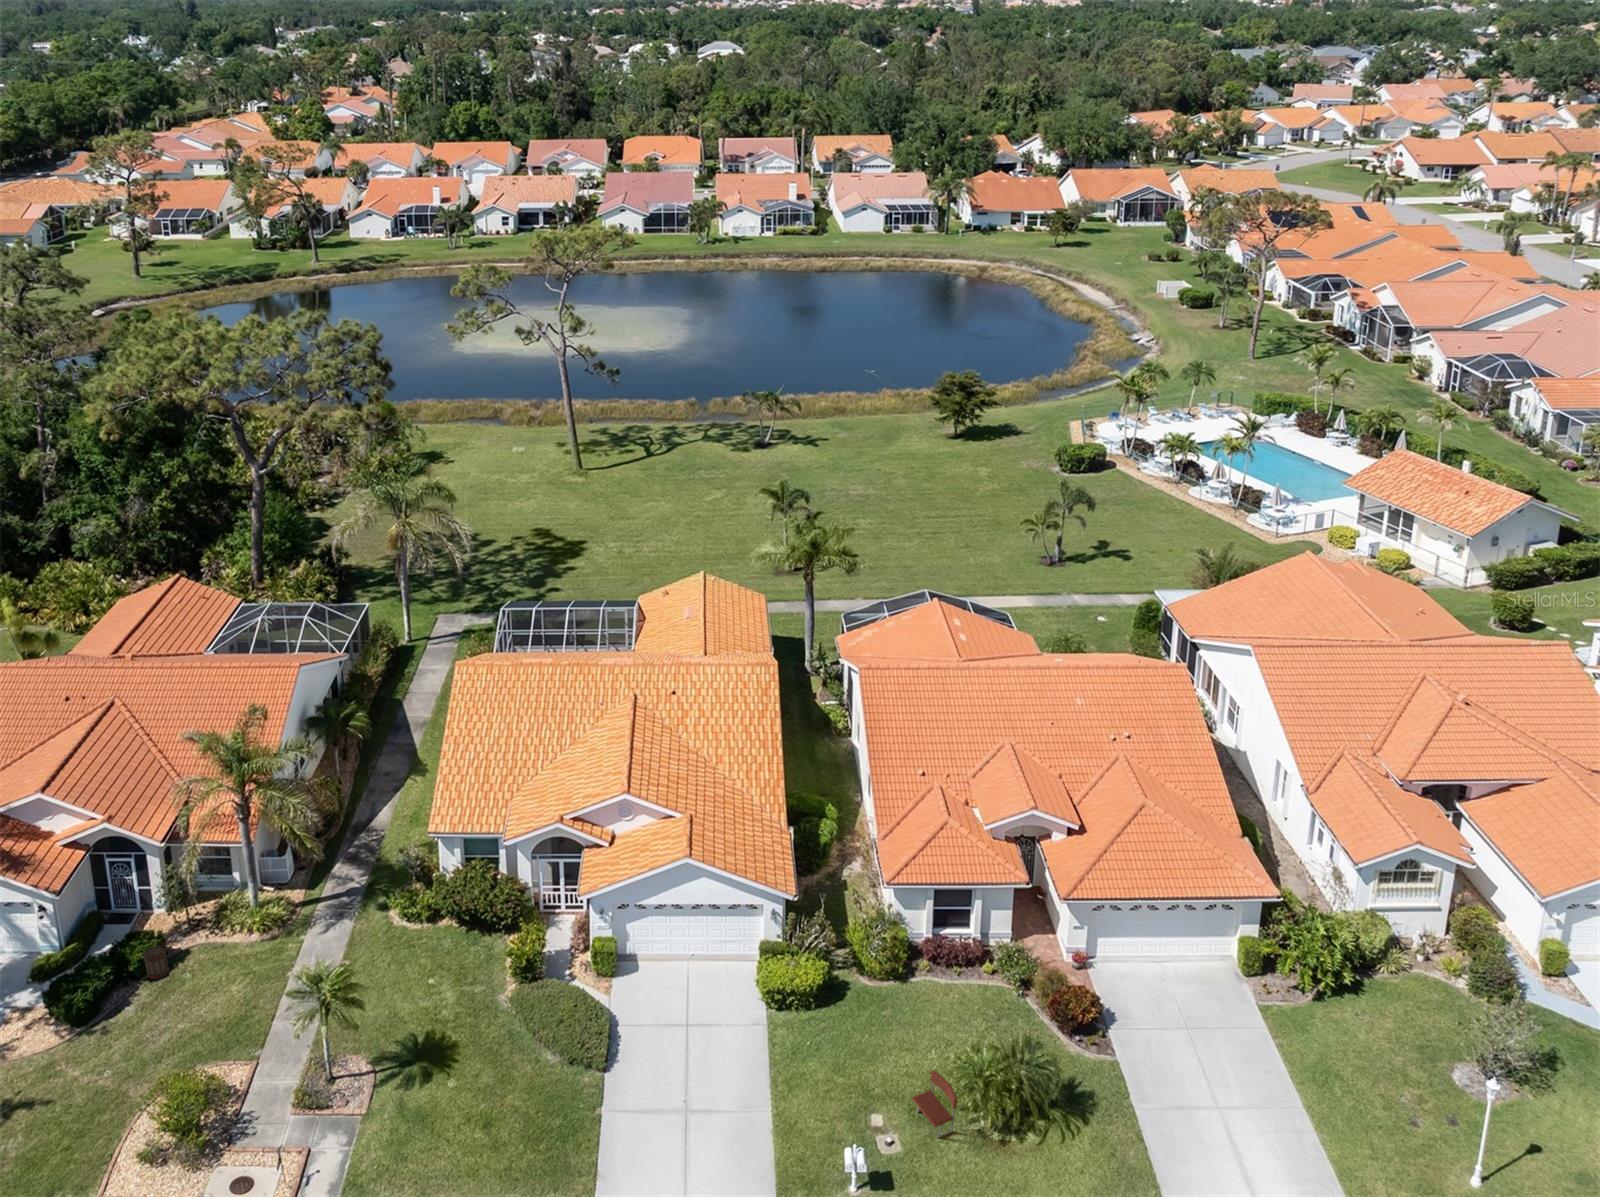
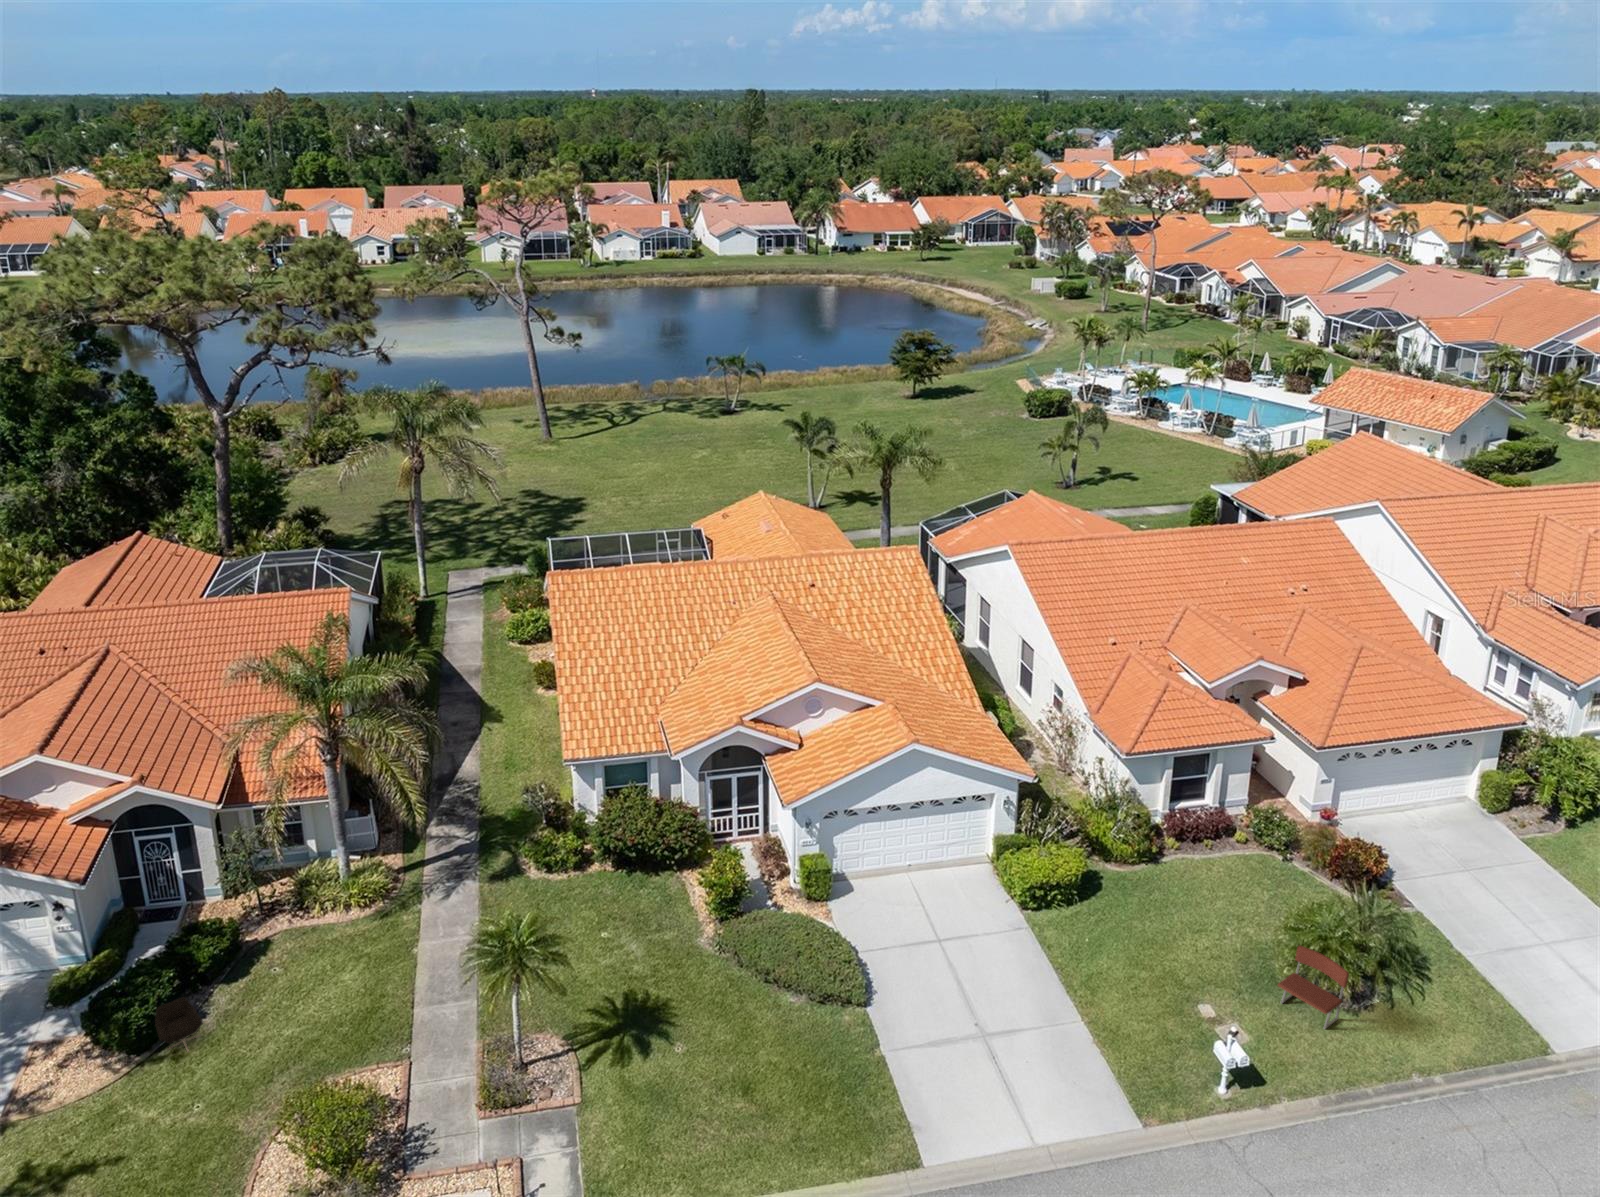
trash can: present [143,945,169,980] -> none [213,934,248,981]
lounge chair: none [92,991,124,1032] -> present [155,997,203,1052]

